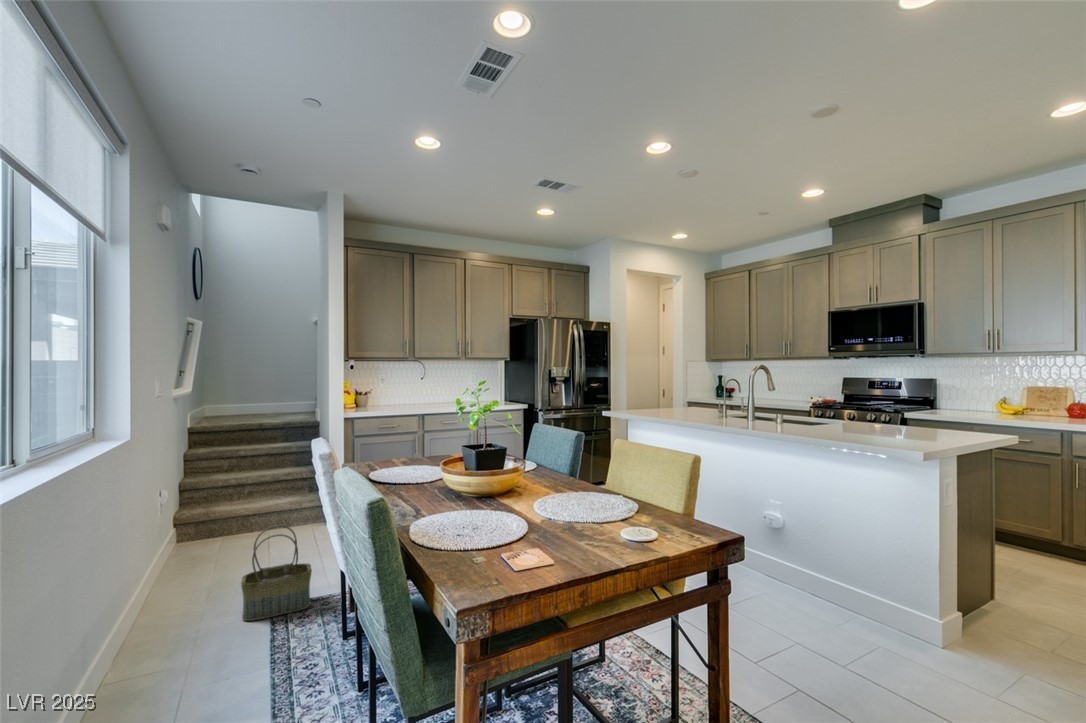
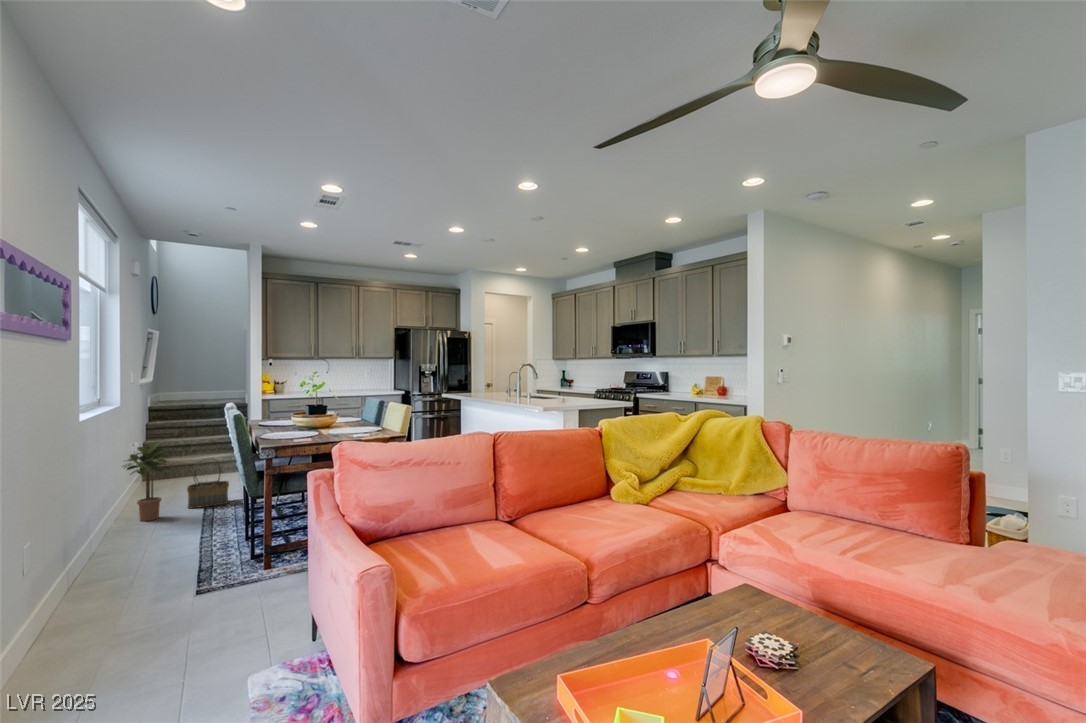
potted plant: none [118,503,206,665] -> present [122,442,167,521]

